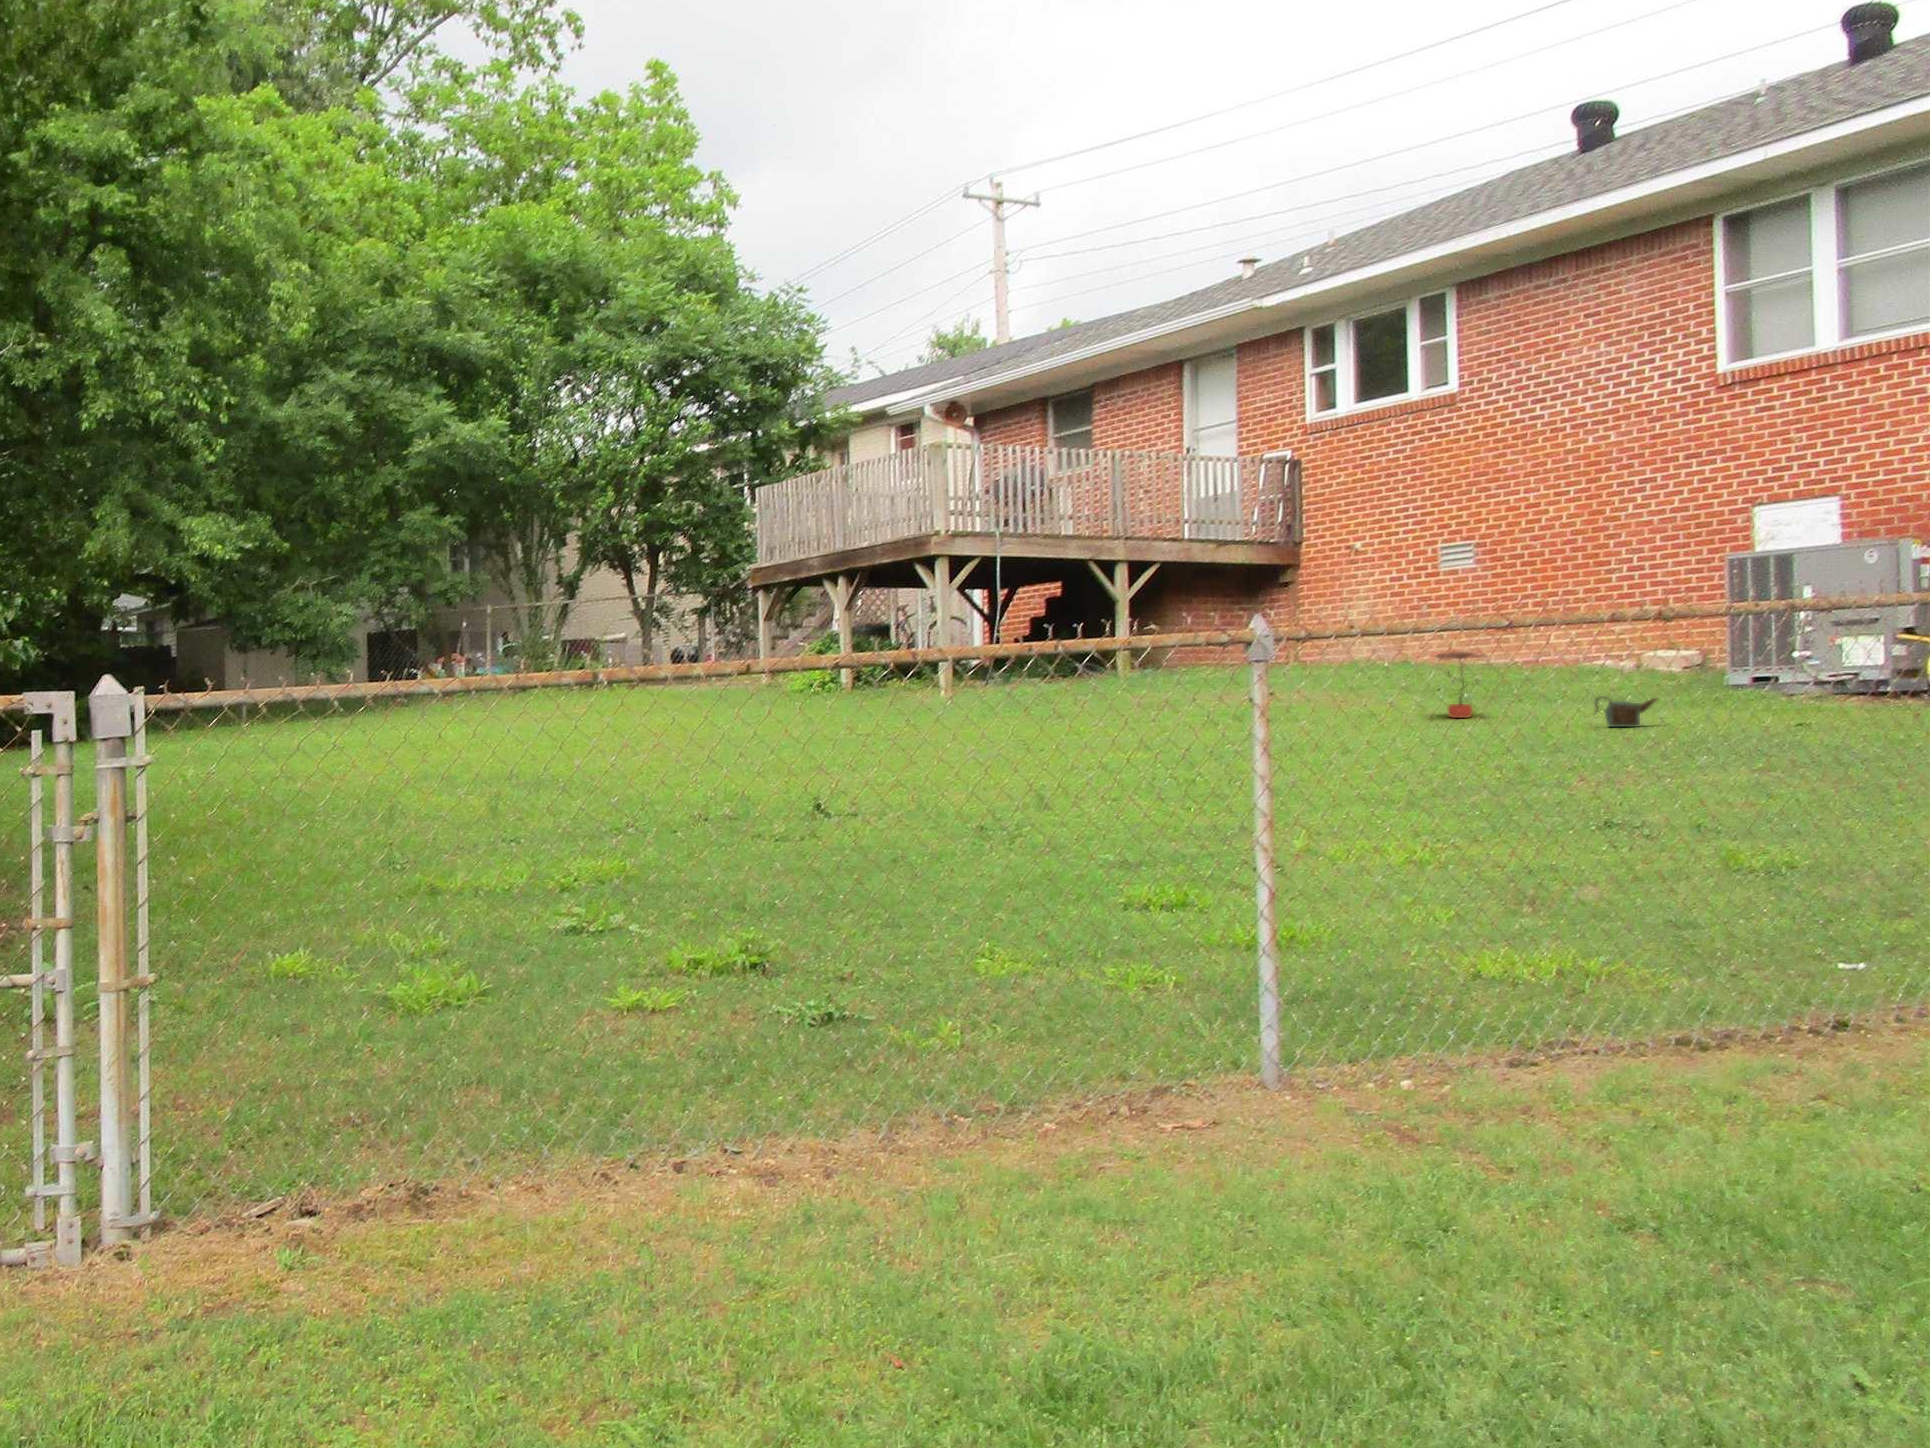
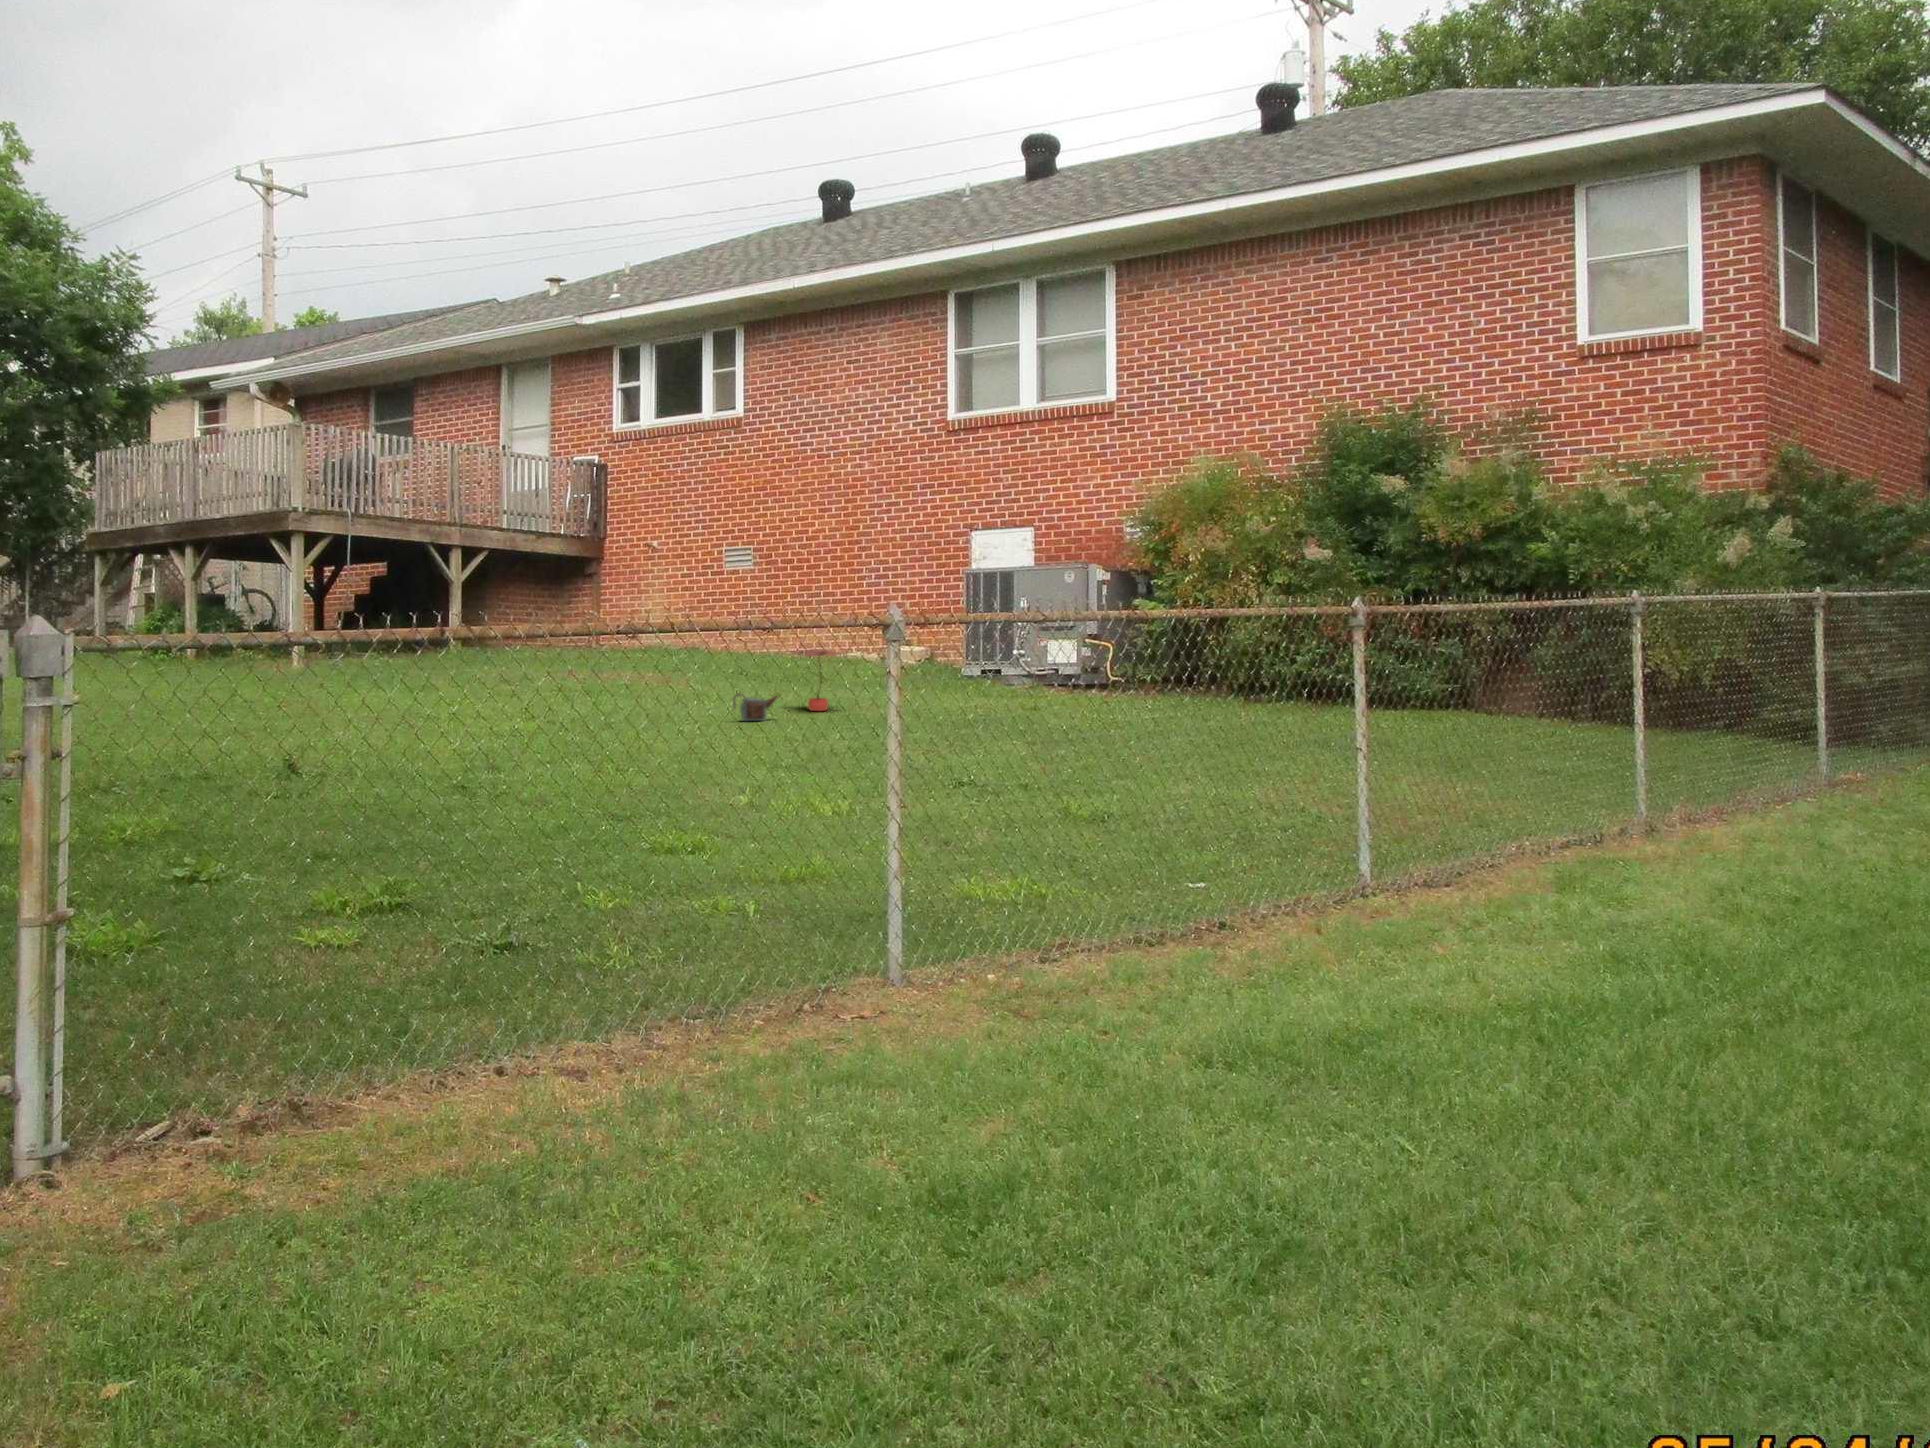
watering can: present [1594,696,1658,727] -> present [733,694,778,721]

